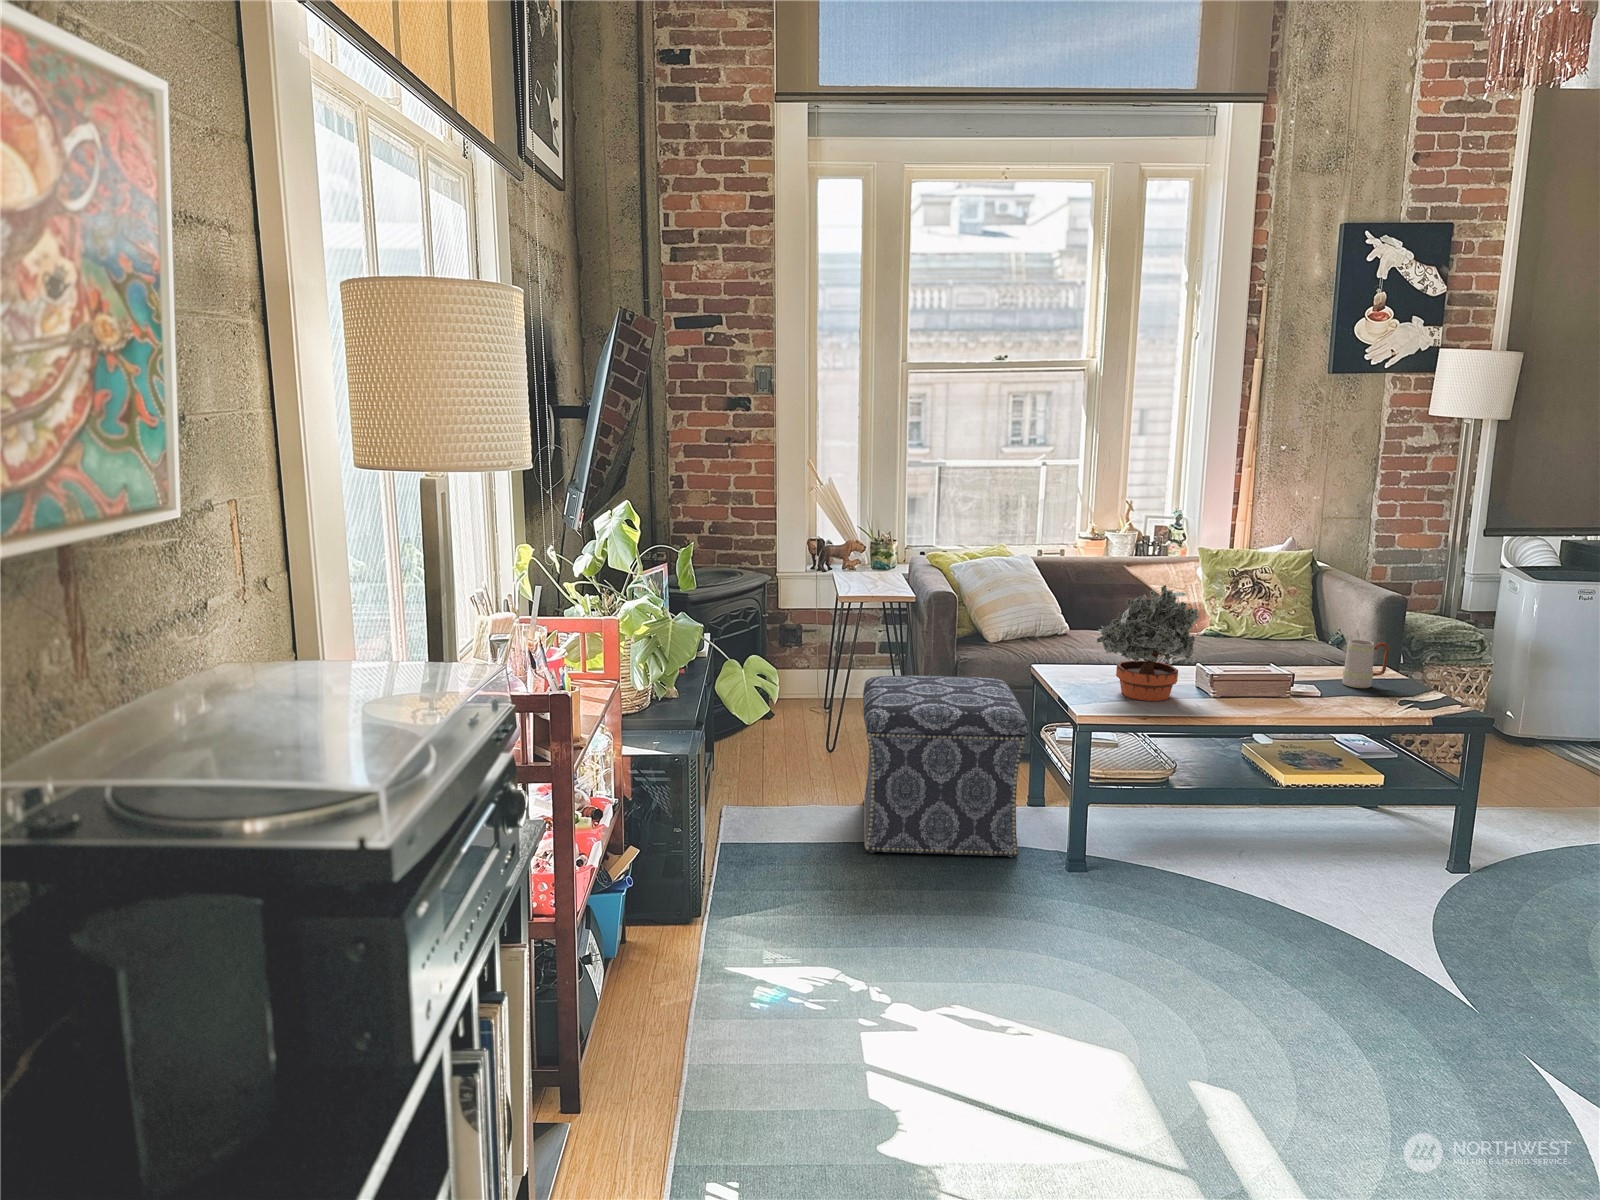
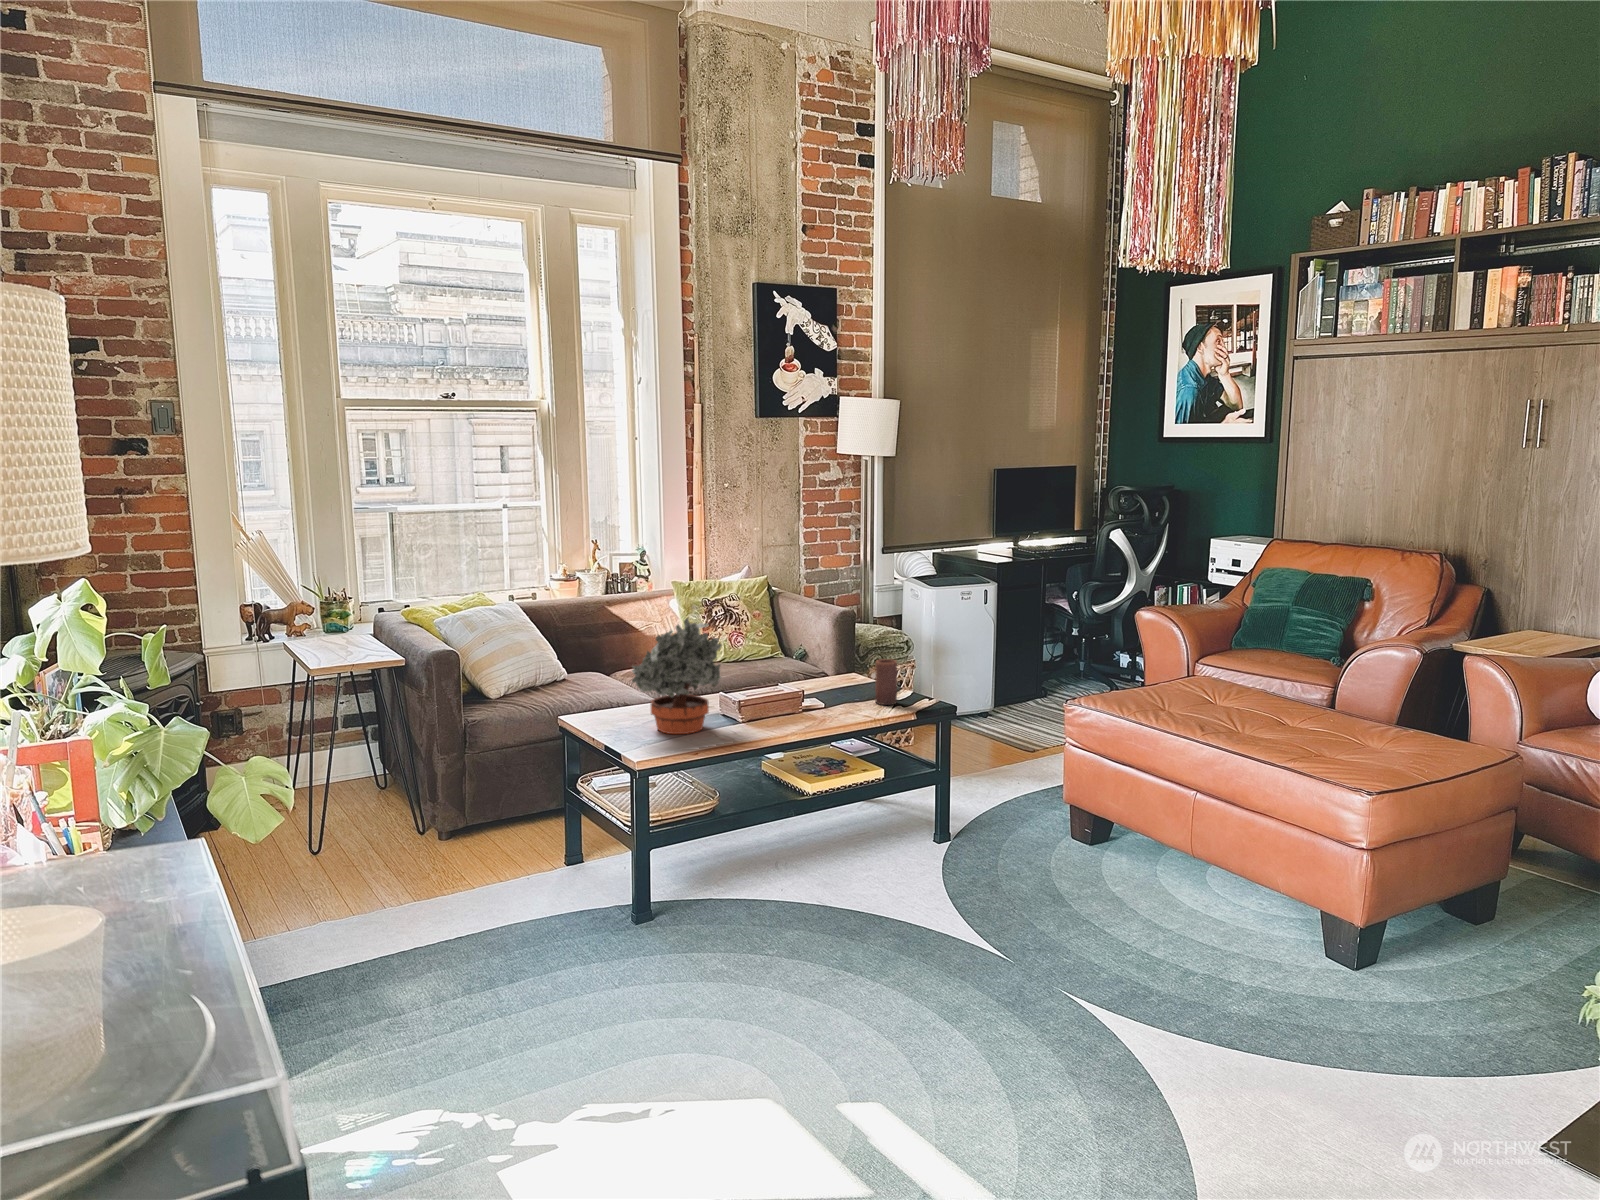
mug: present [1342,640,1389,688] -> none [831,650,865,693]
candle: none [1387,655,1420,708] -> present [875,659,897,705]
ottoman: present [863,676,1029,858] -> none [372,737,581,960]

